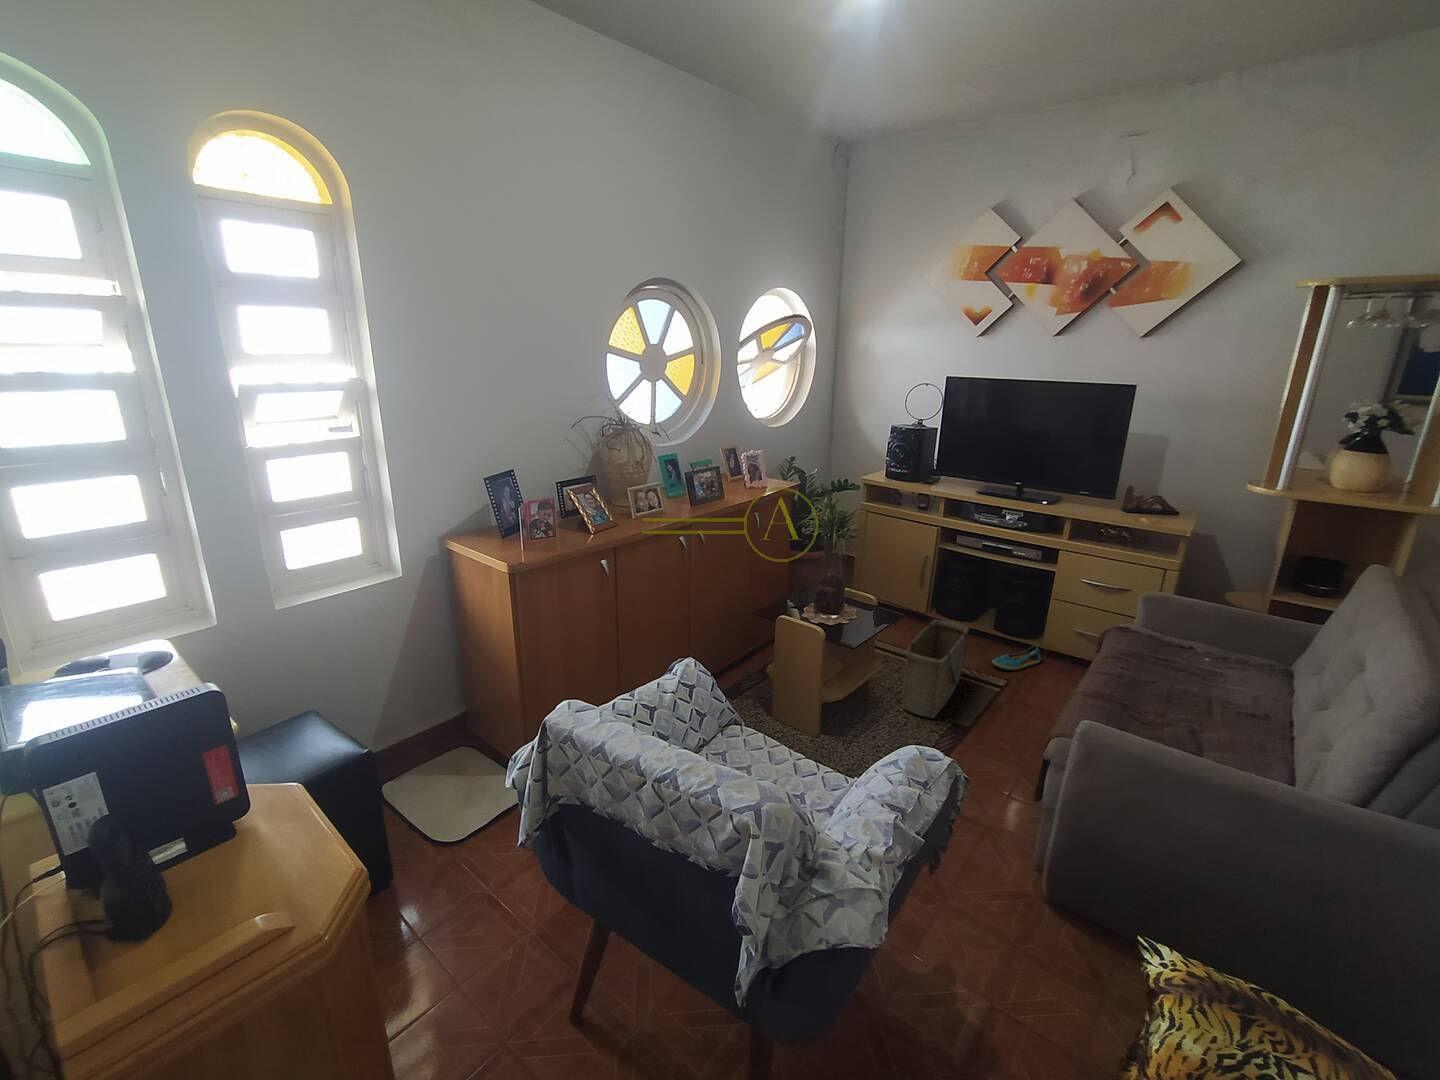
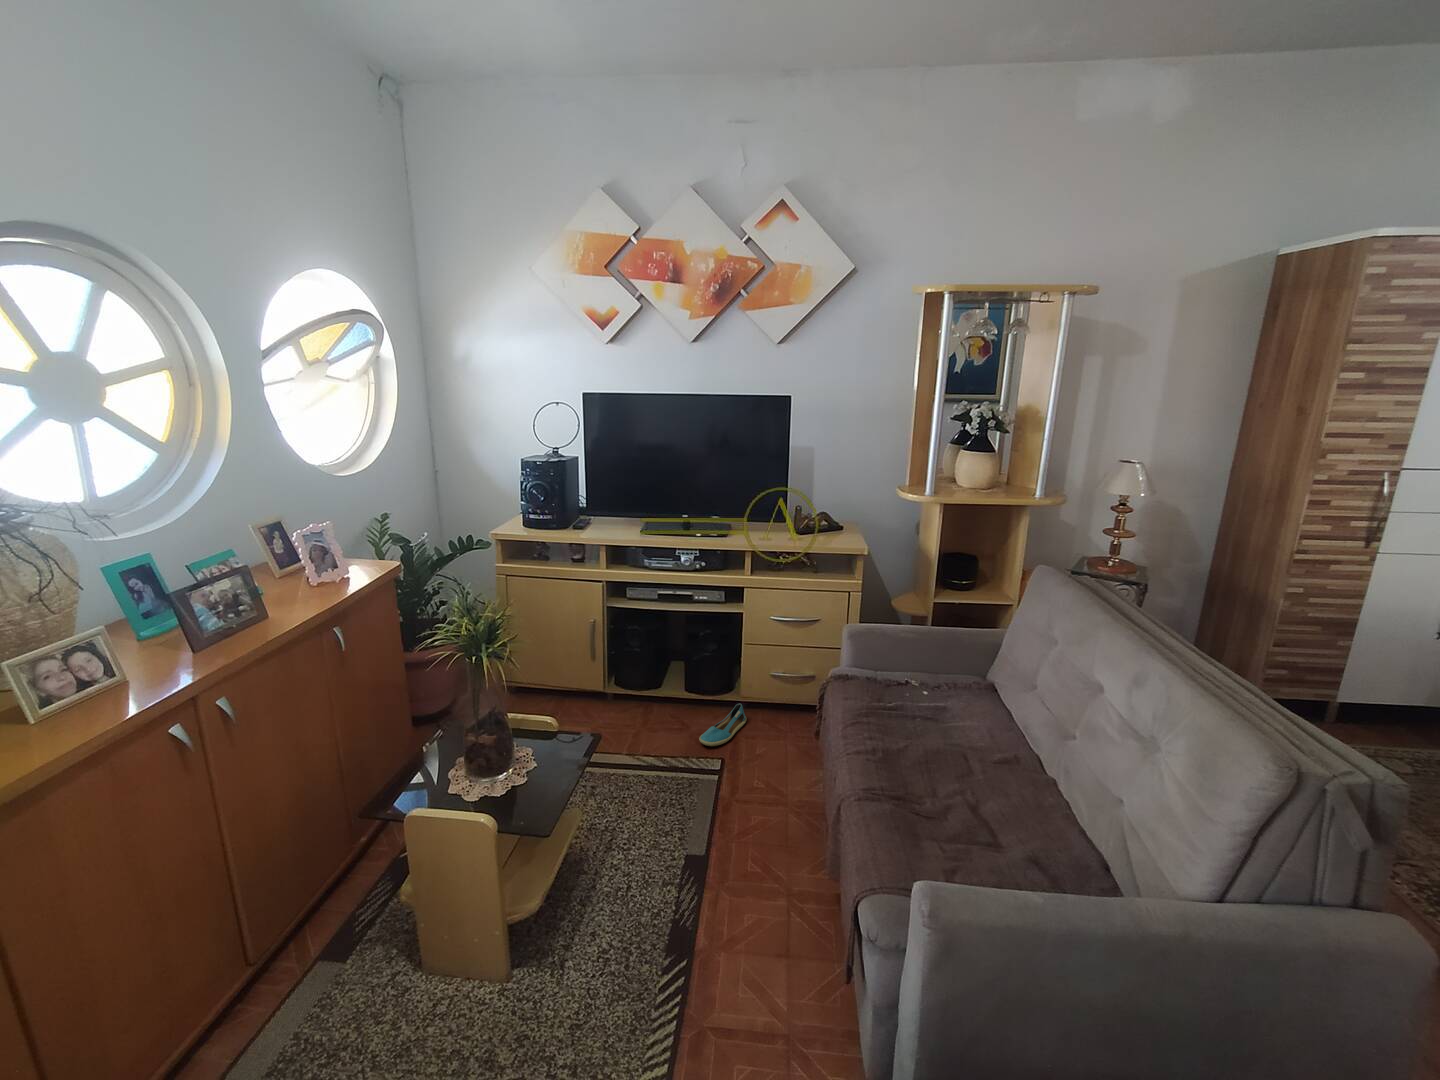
basket: present [902,619,969,718] -> none [606,713,677,863]

